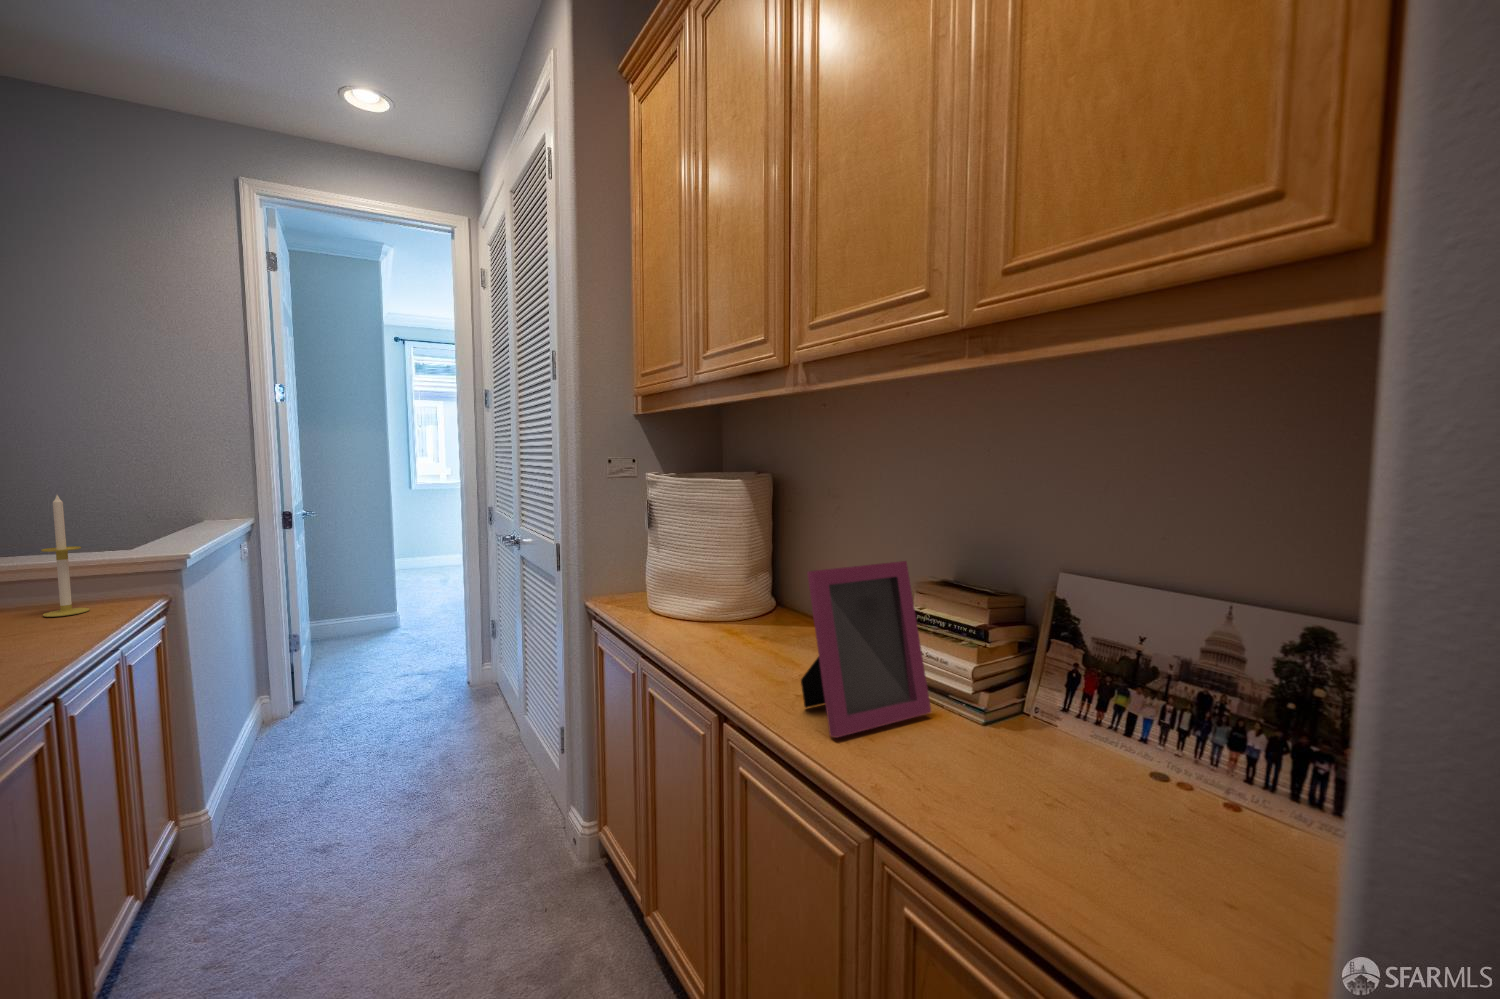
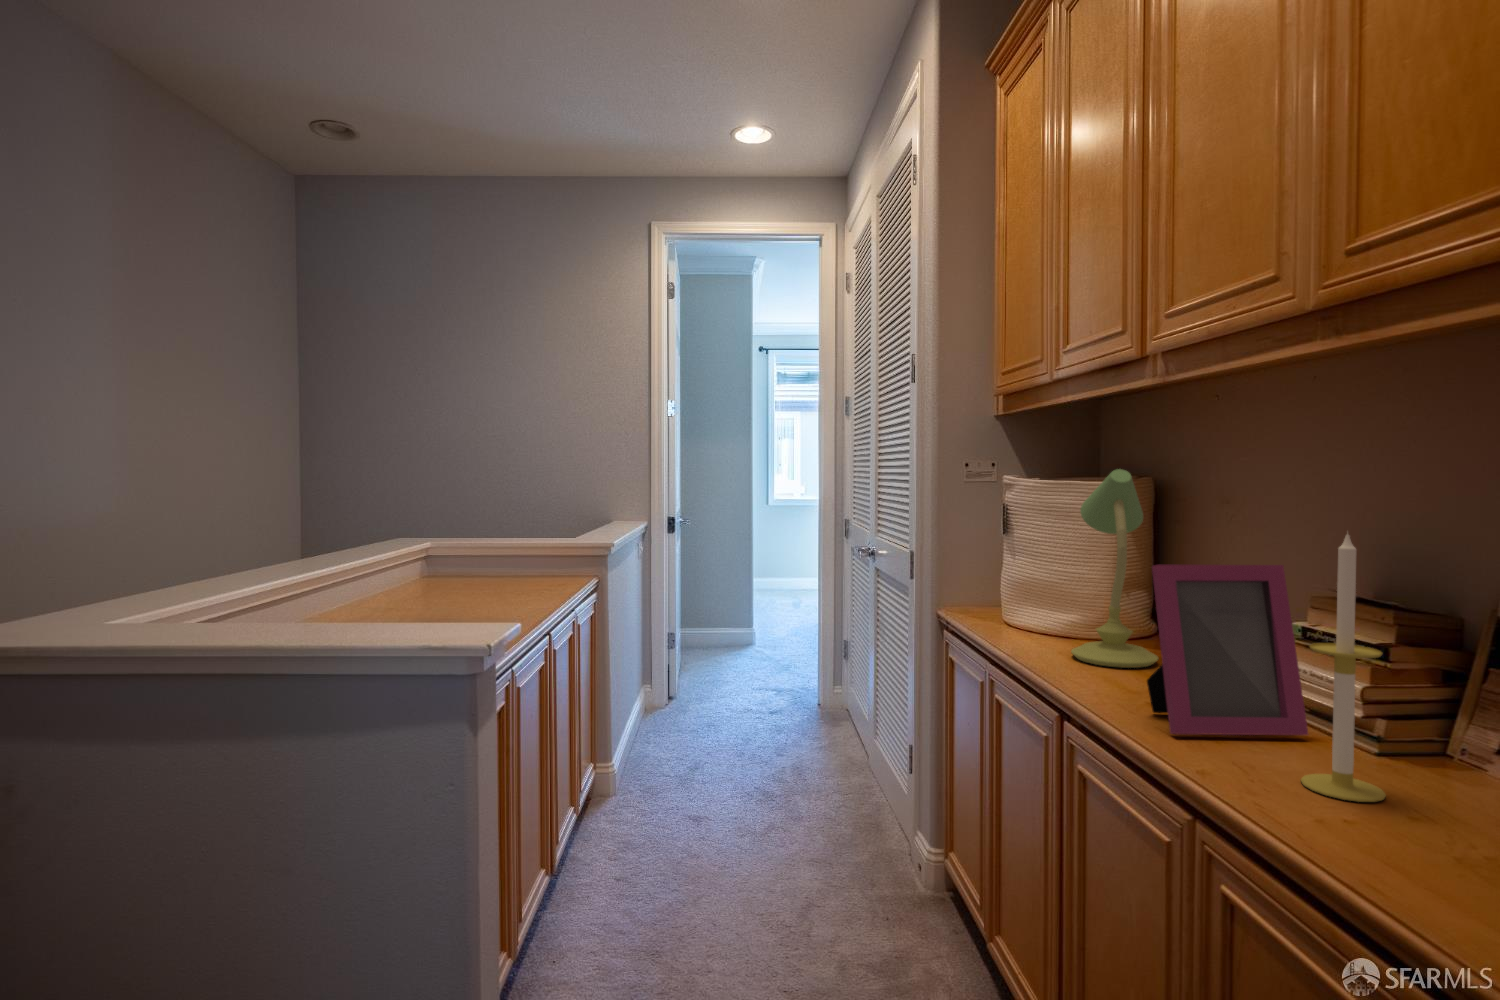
table lamp: none [714,469,786,650] -> present [1071,469,1158,668]
candle: present [41,495,89,617] -> present [1301,534,1386,802]

